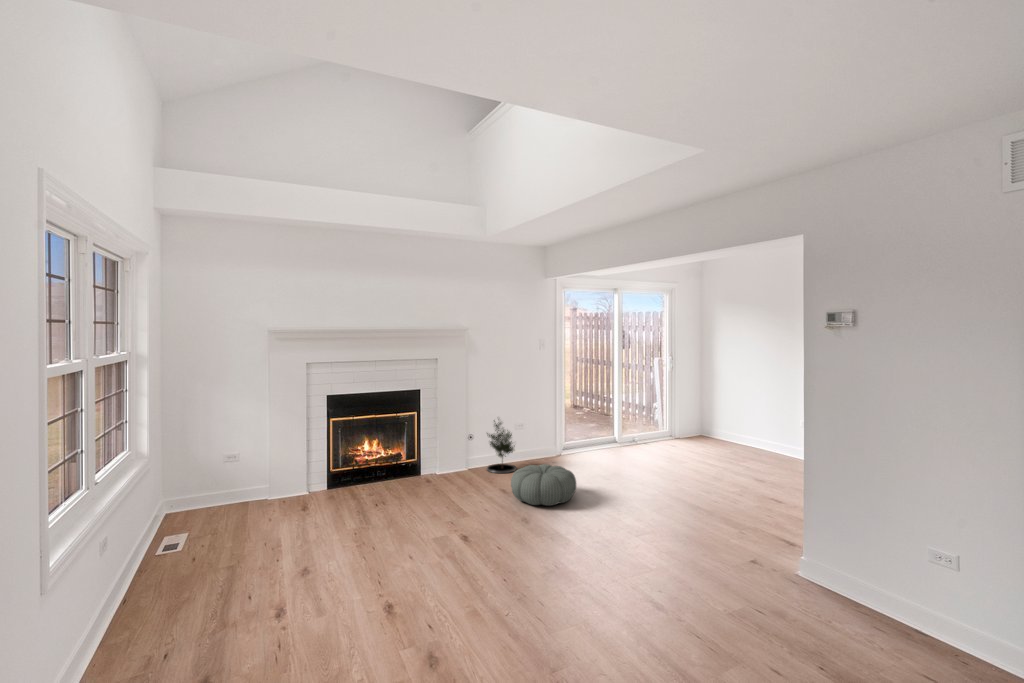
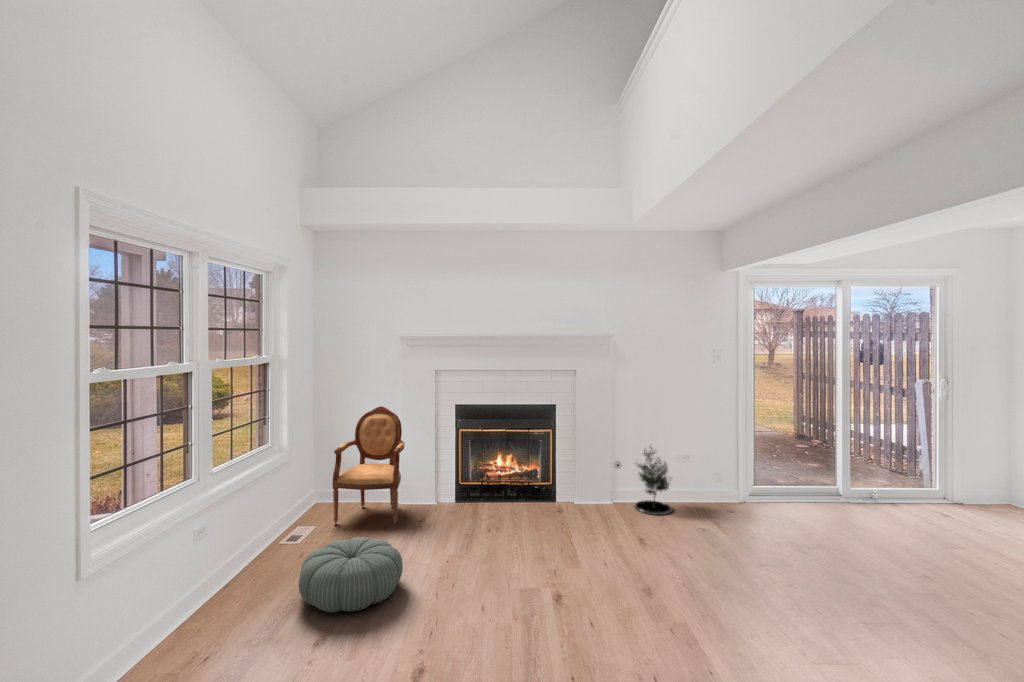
armchair: none [205,404,281,528] -> present [332,406,404,524]
pouf: present [511,464,576,506] -> present [299,537,403,612]

